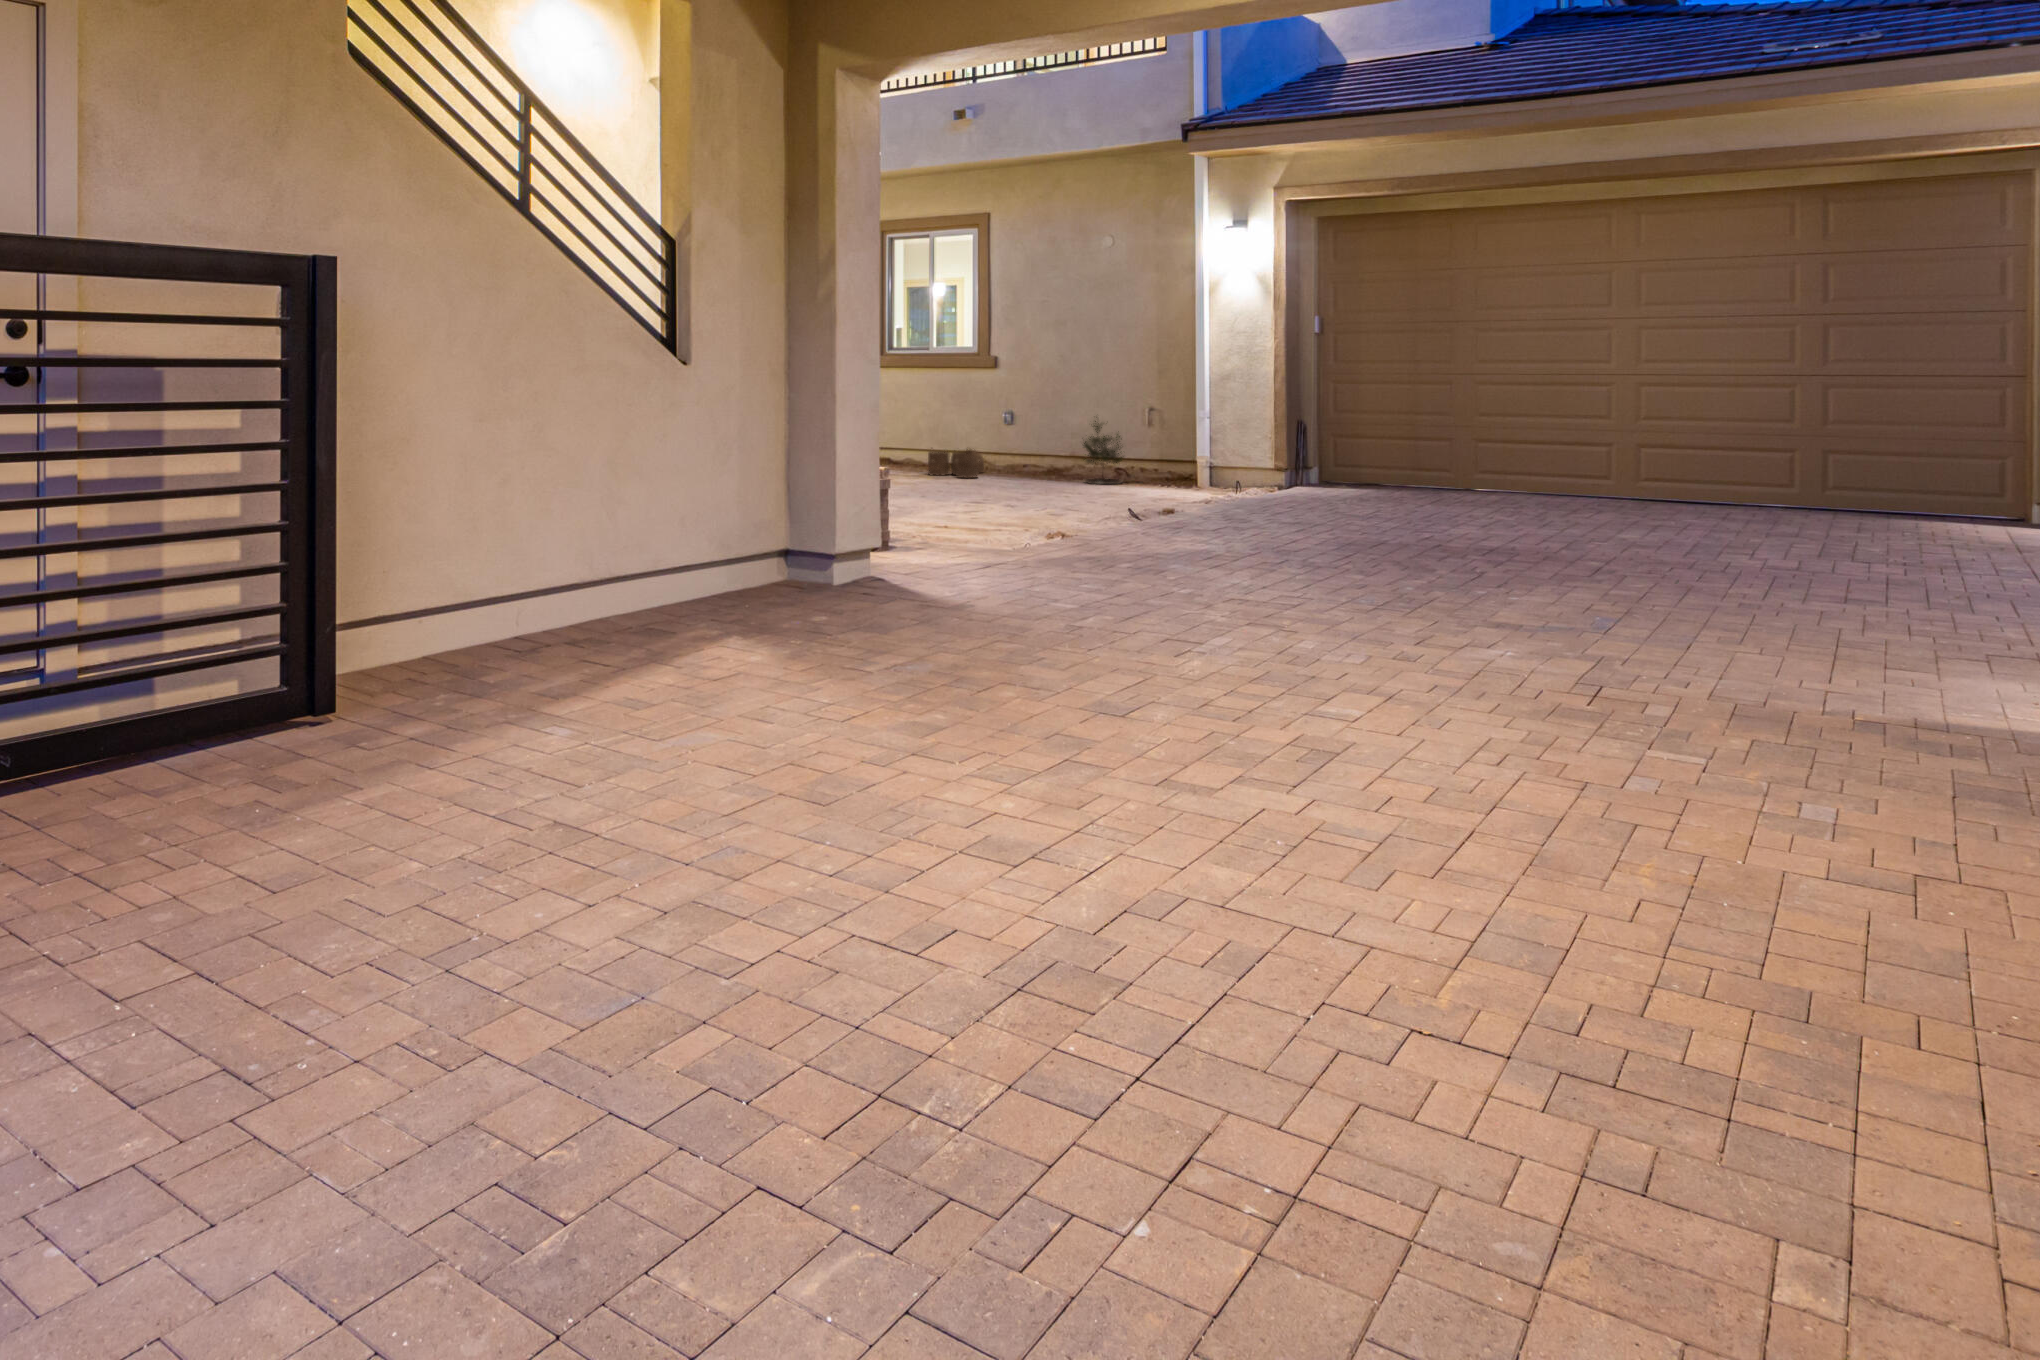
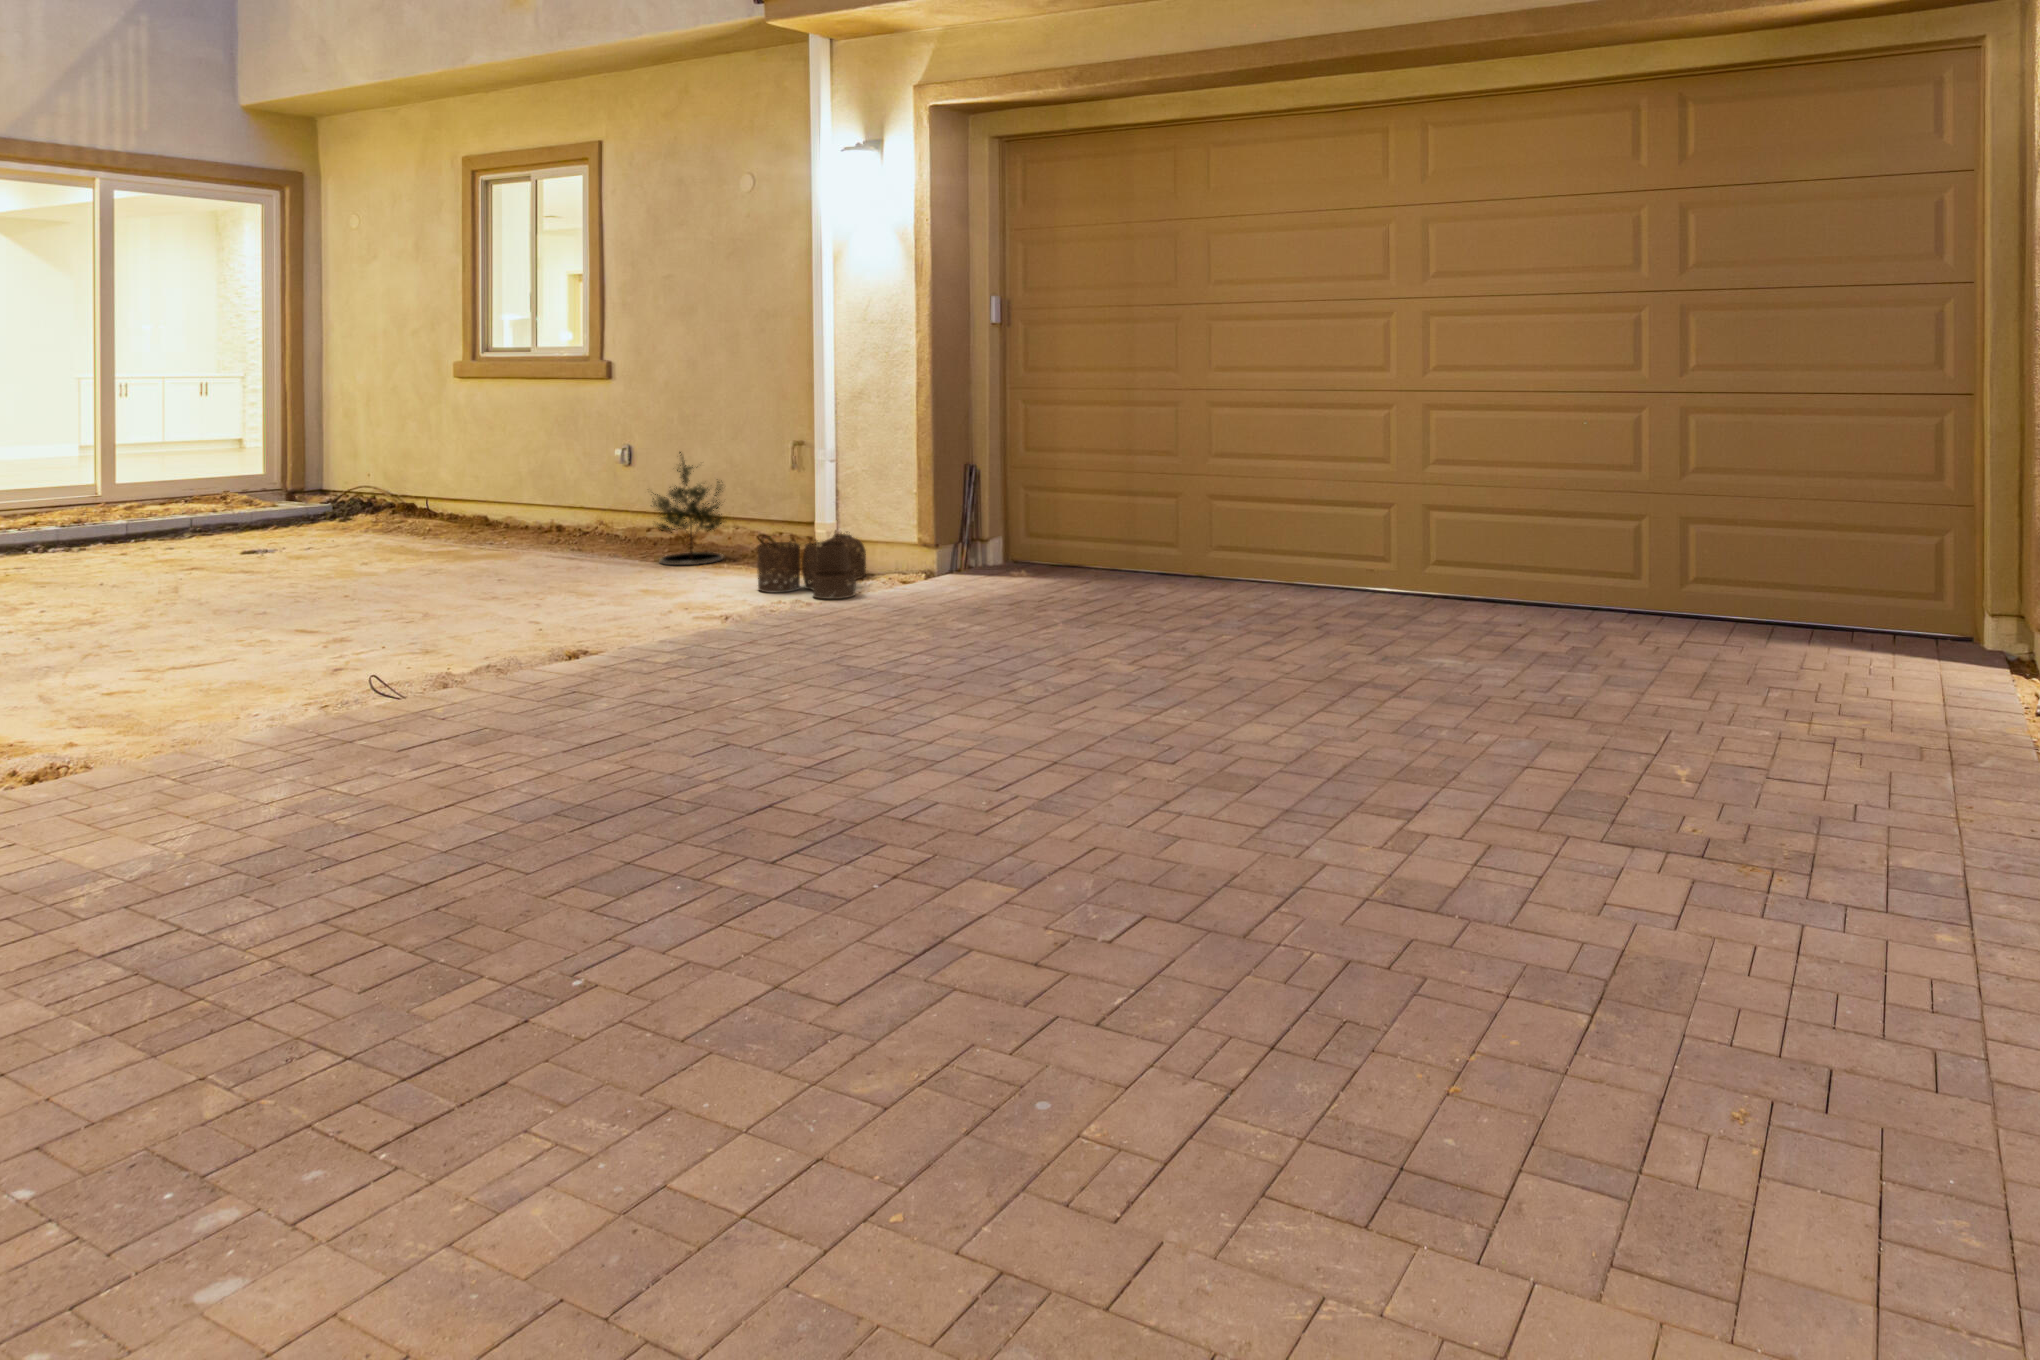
woven basket: present [928,449,984,478] -> present [757,534,866,599]

